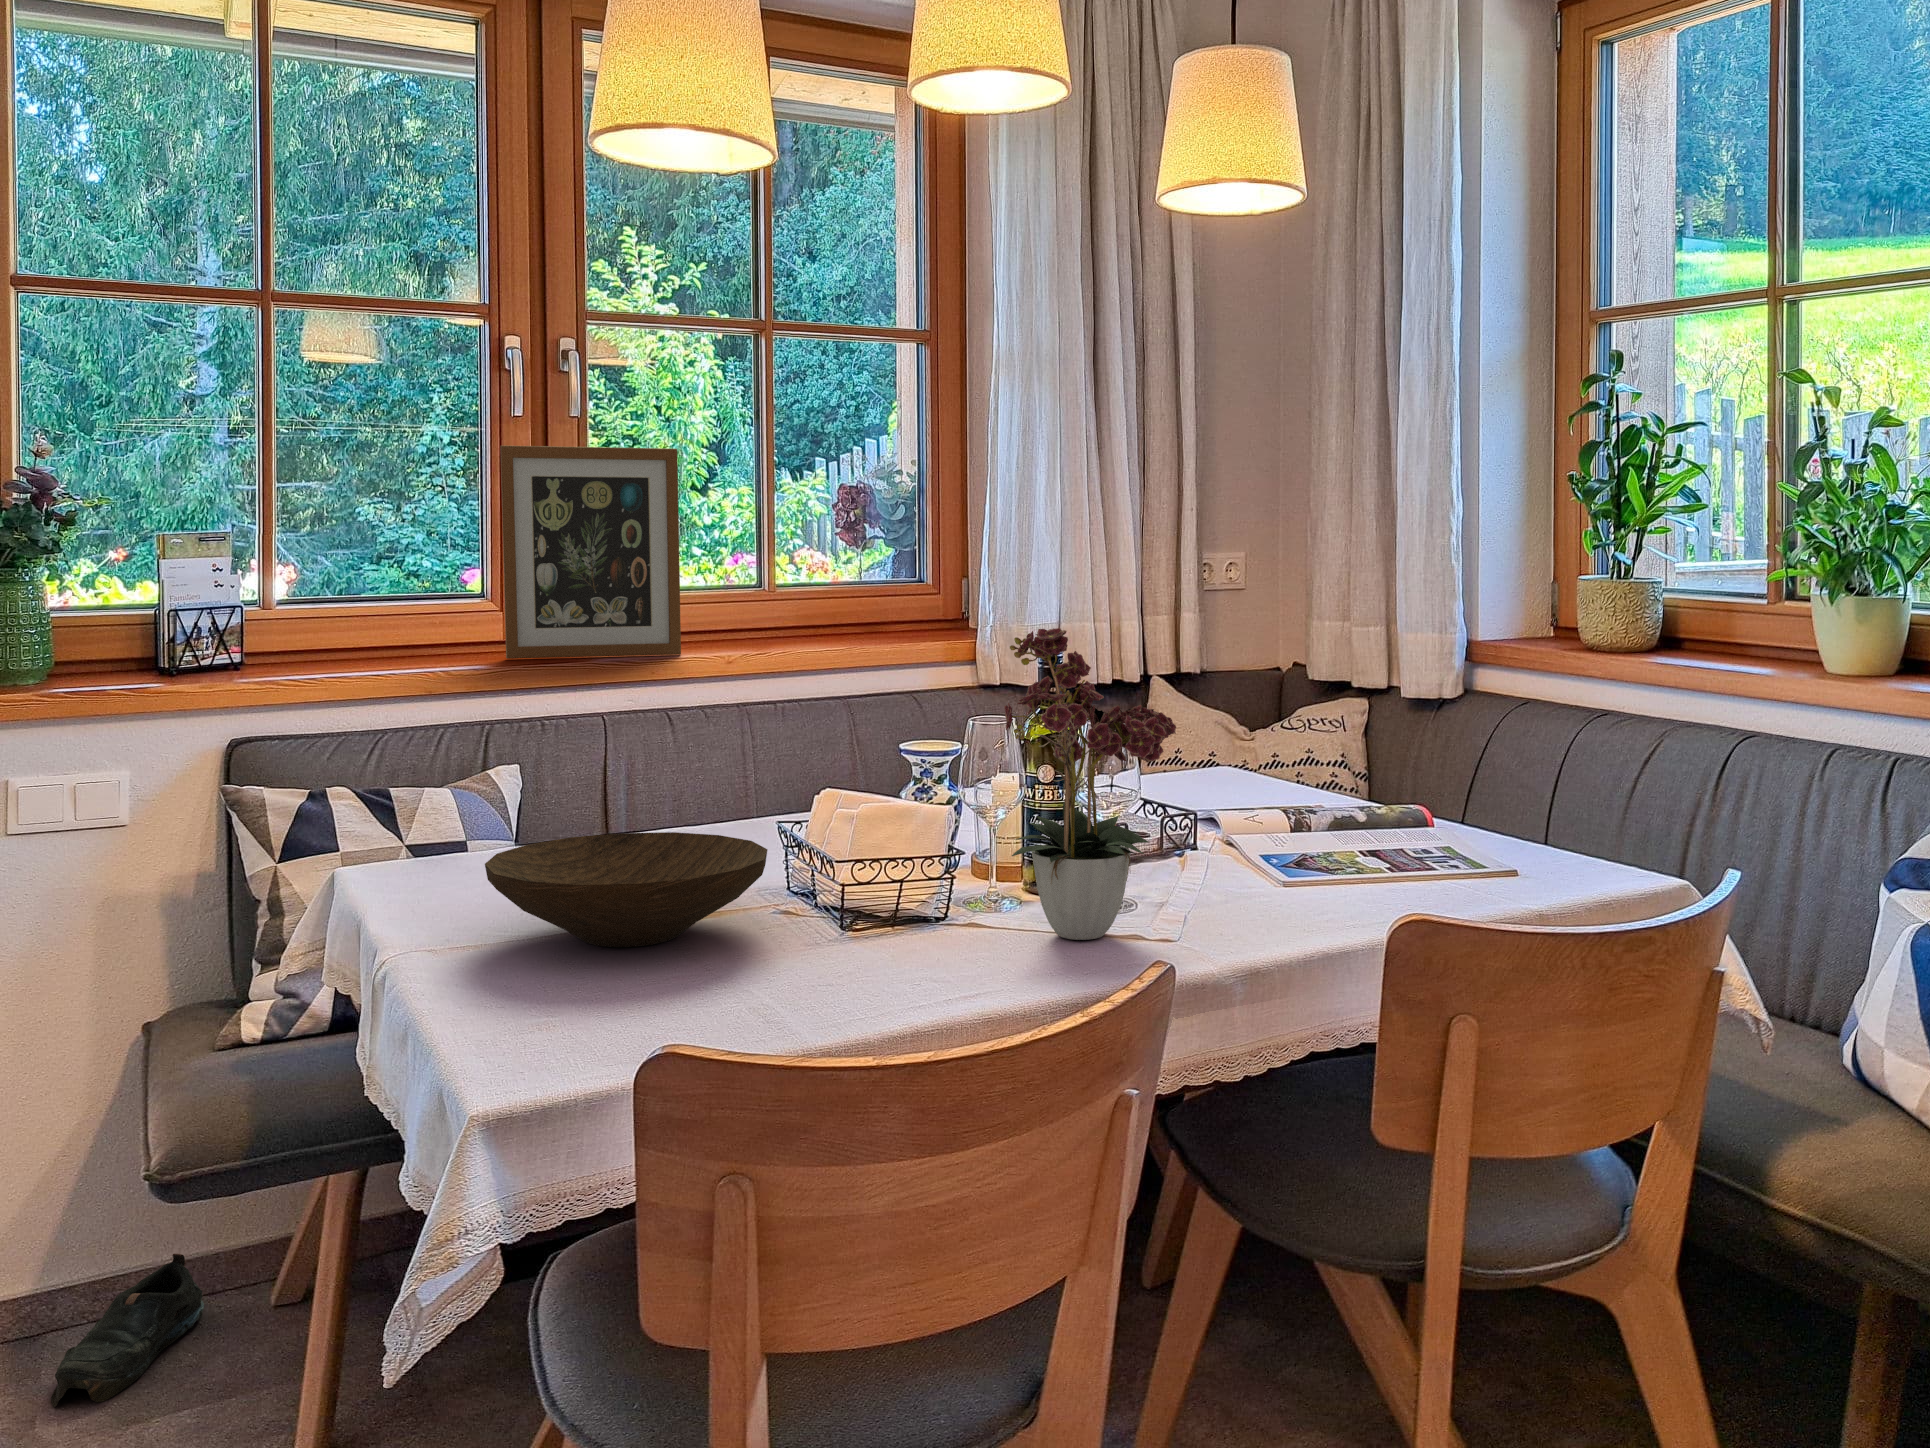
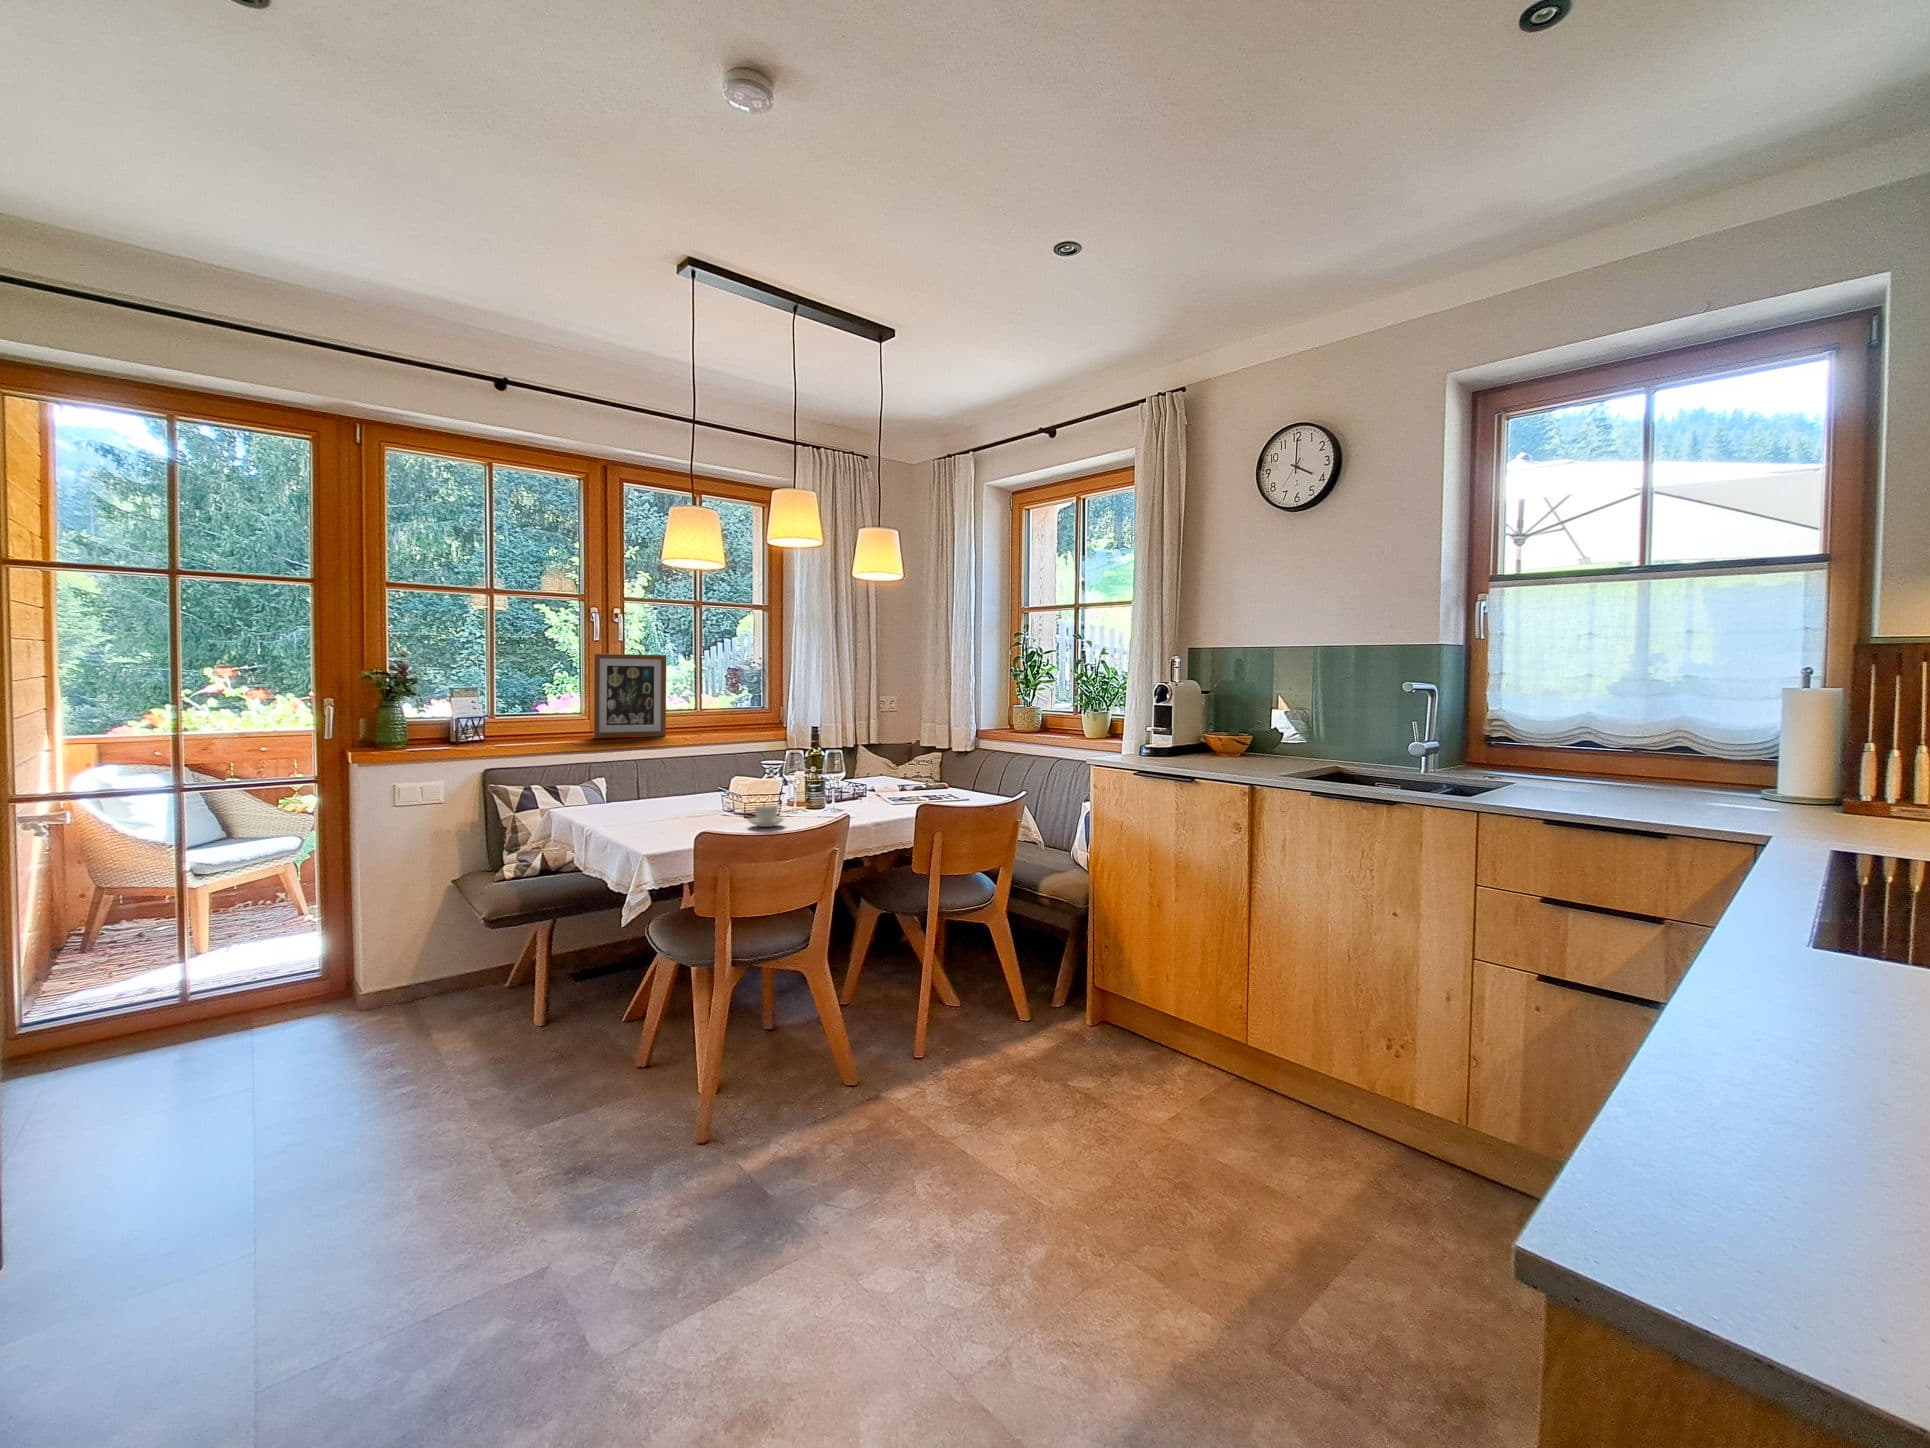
flower arrangement: present [1004,628,1176,940] -> none [796,717,858,817]
wooden bowl: present [485,832,767,947] -> none [630,789,722,822]
teacup: none [833,910,956,987] -> present [748,806,783,827]
shoe: present [51,1253,204,1407] -> none [421,970,473,1021]

